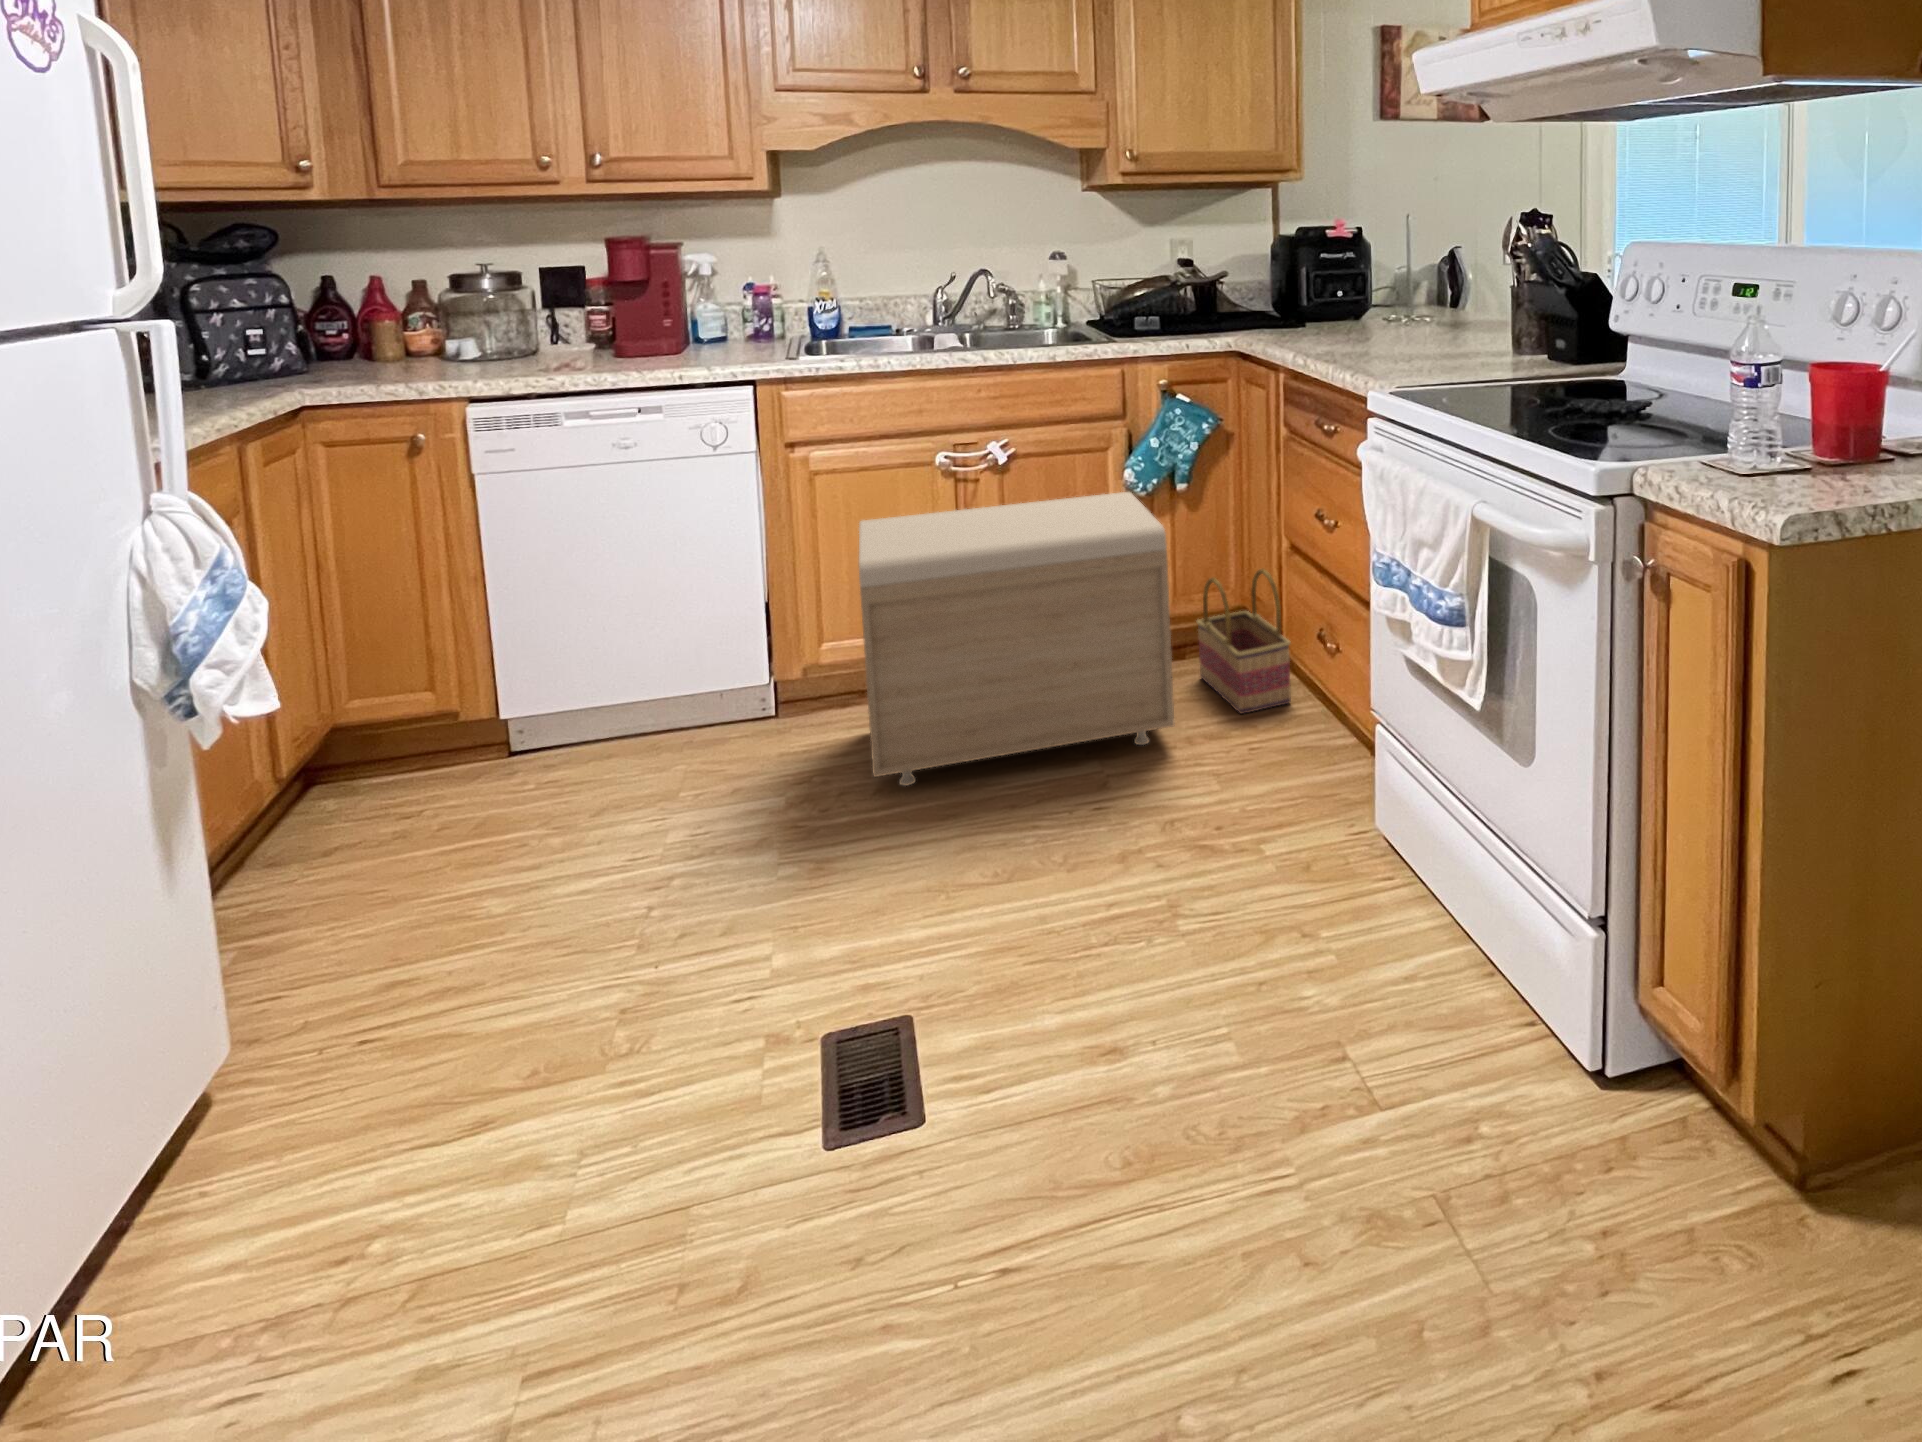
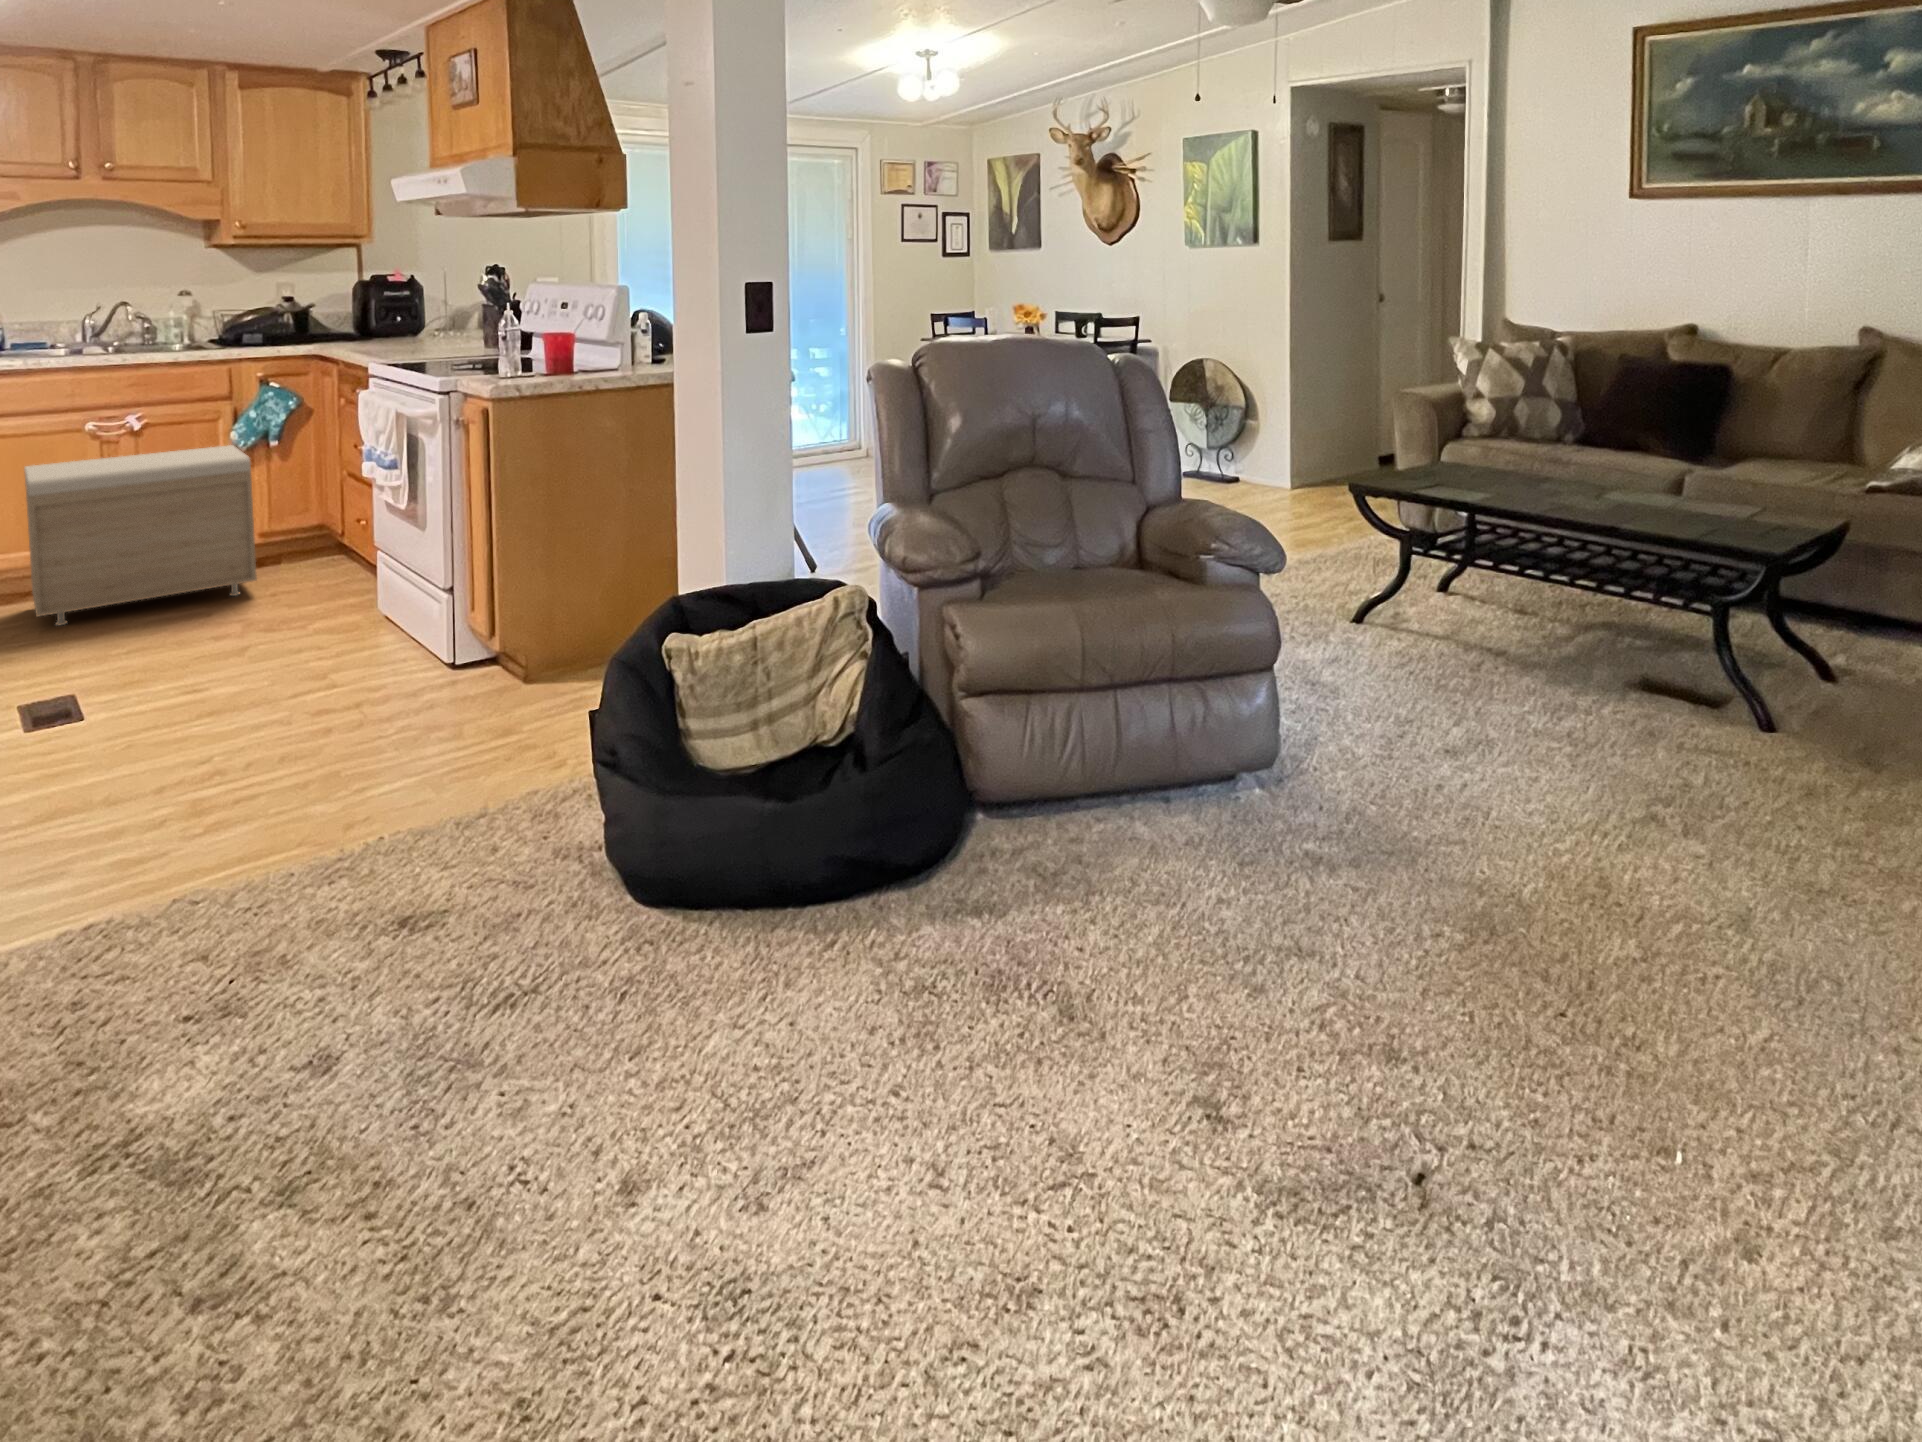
basket: present [1197,569,1291,714] -> none [283,491,345,579]

